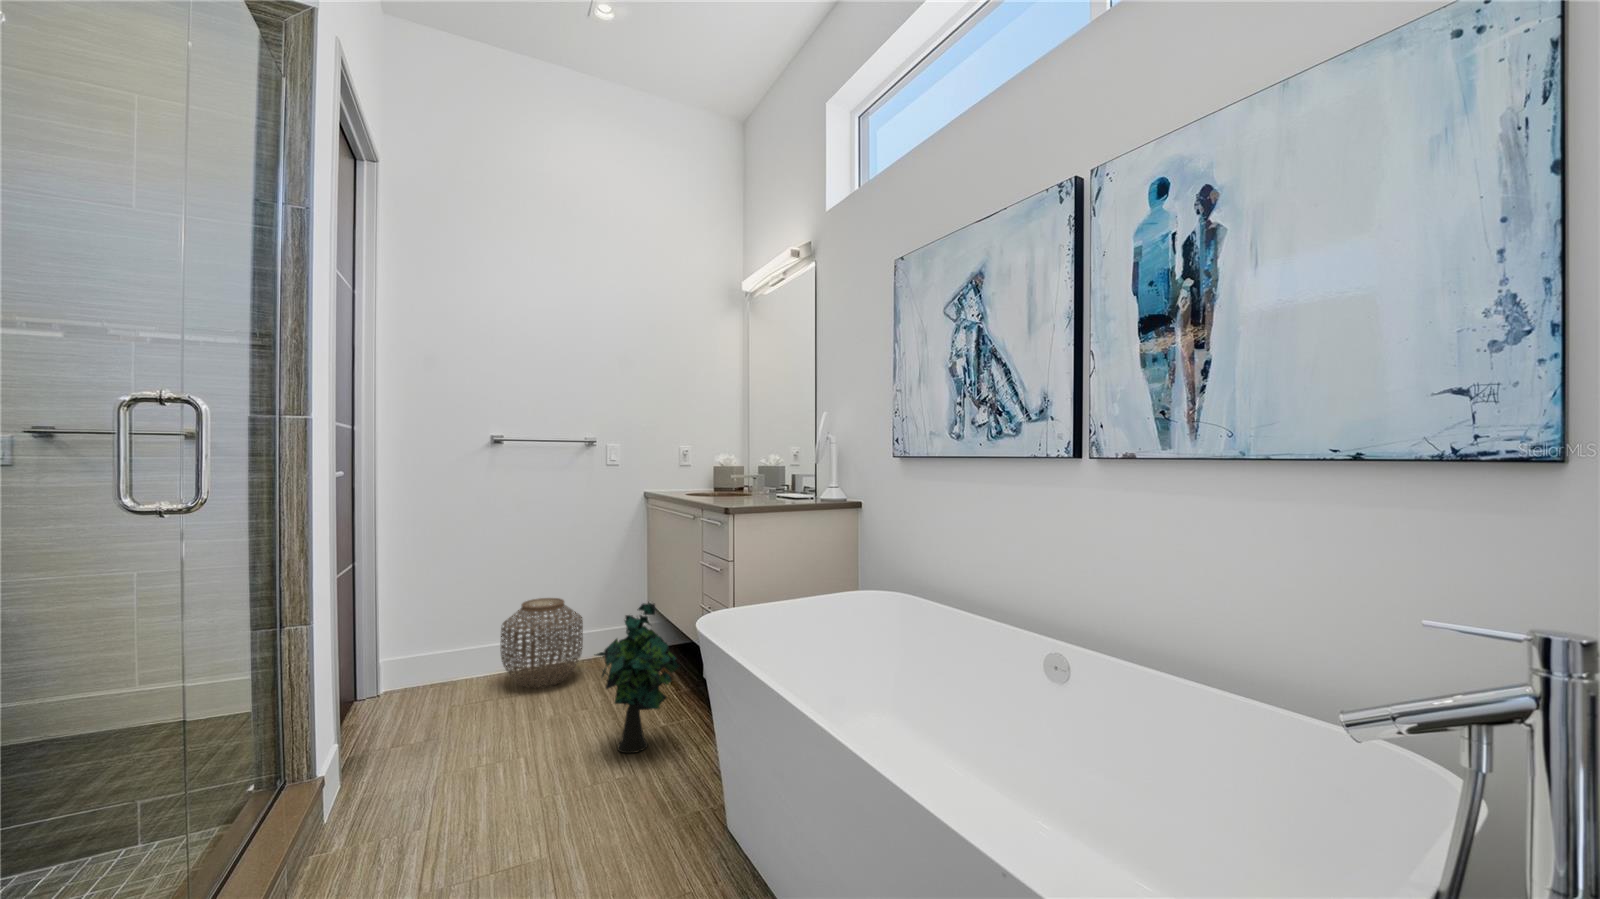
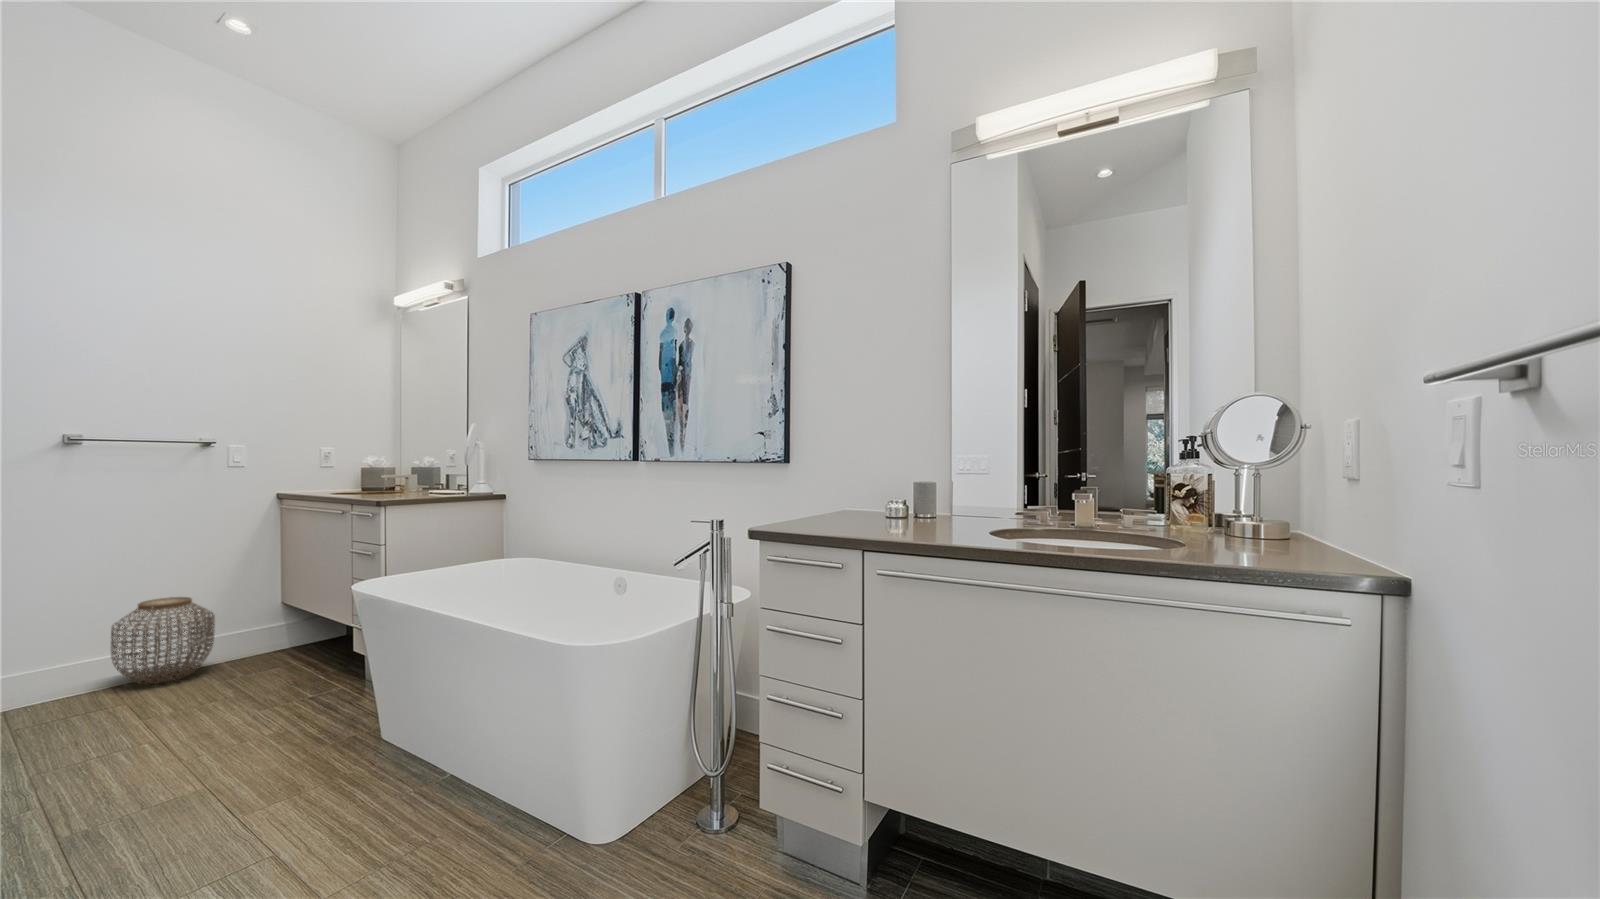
decorative plant: present [596,603,680,753] -> none [243,581,335,708]

